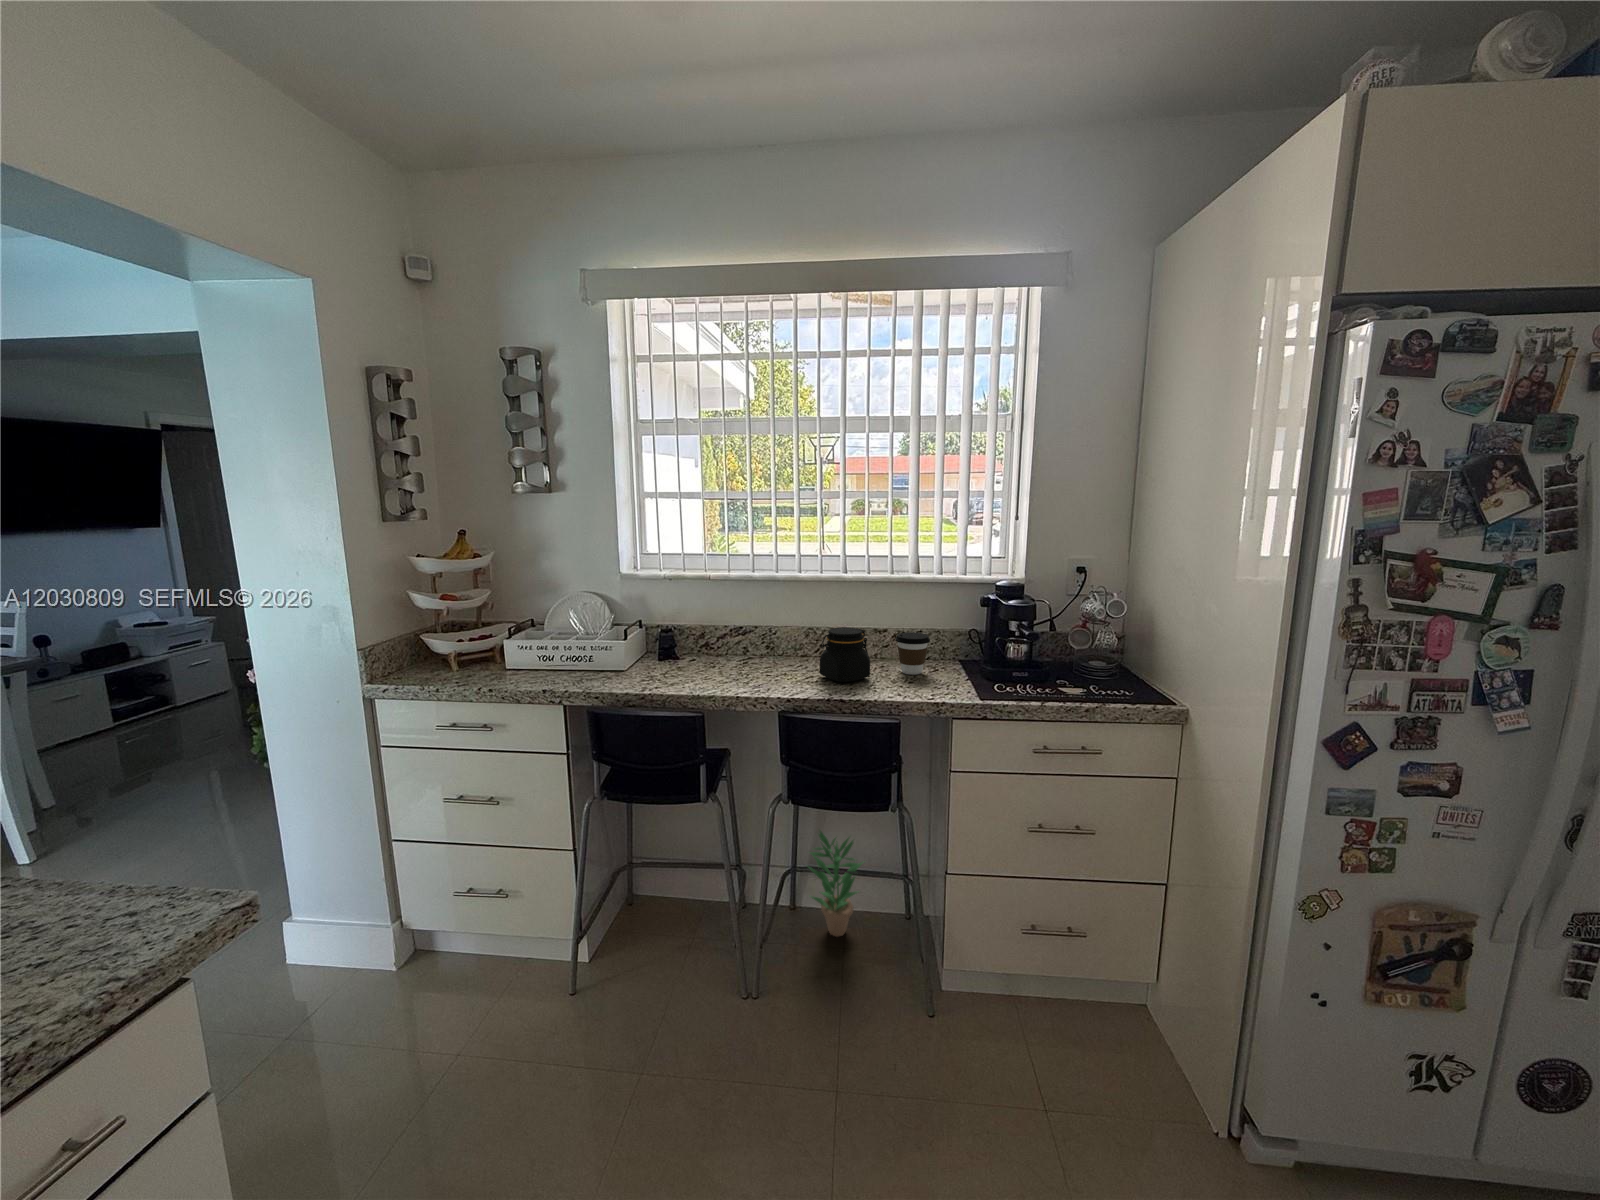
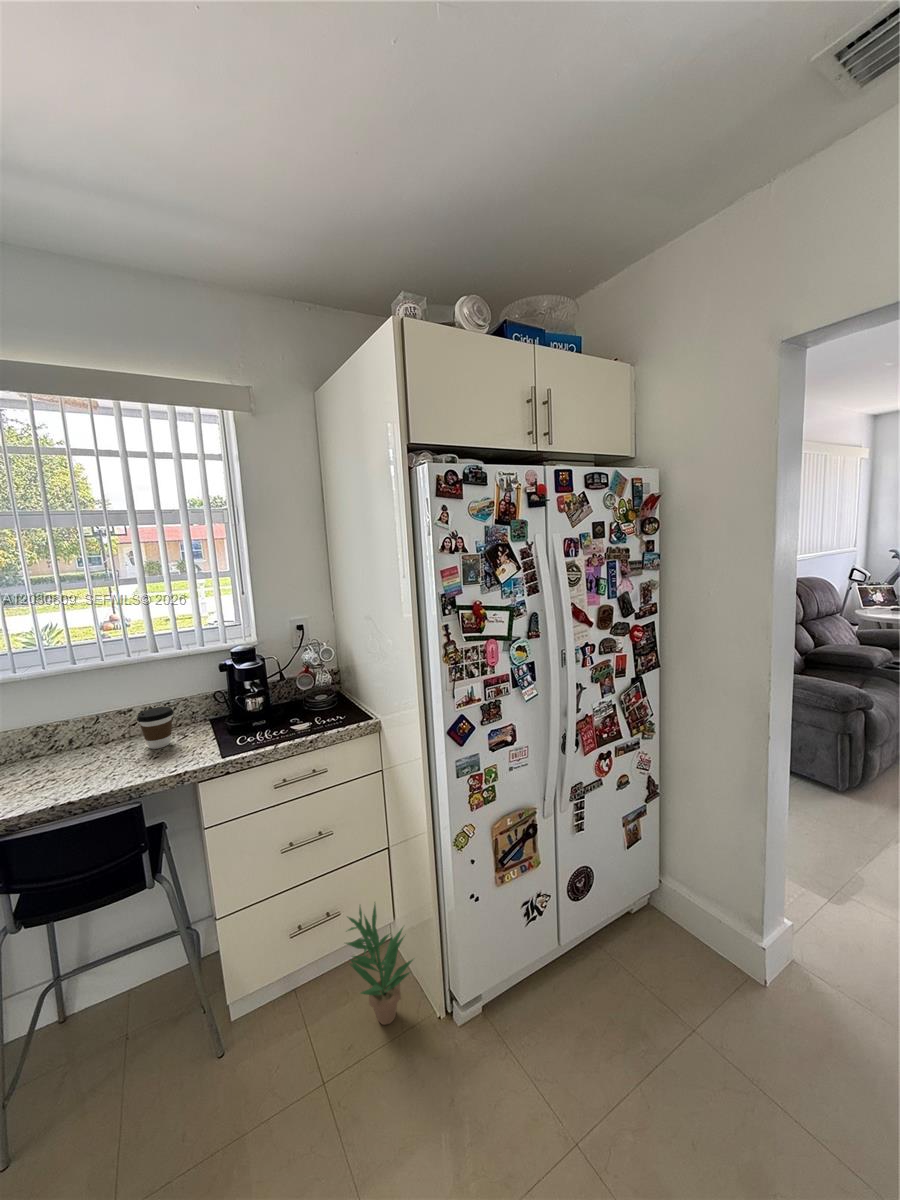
jar: present [820,627,870,682] -> none [41,719,110,781]
potted plant: present [809,831,863,936] -> present [346,905,413,1025]

